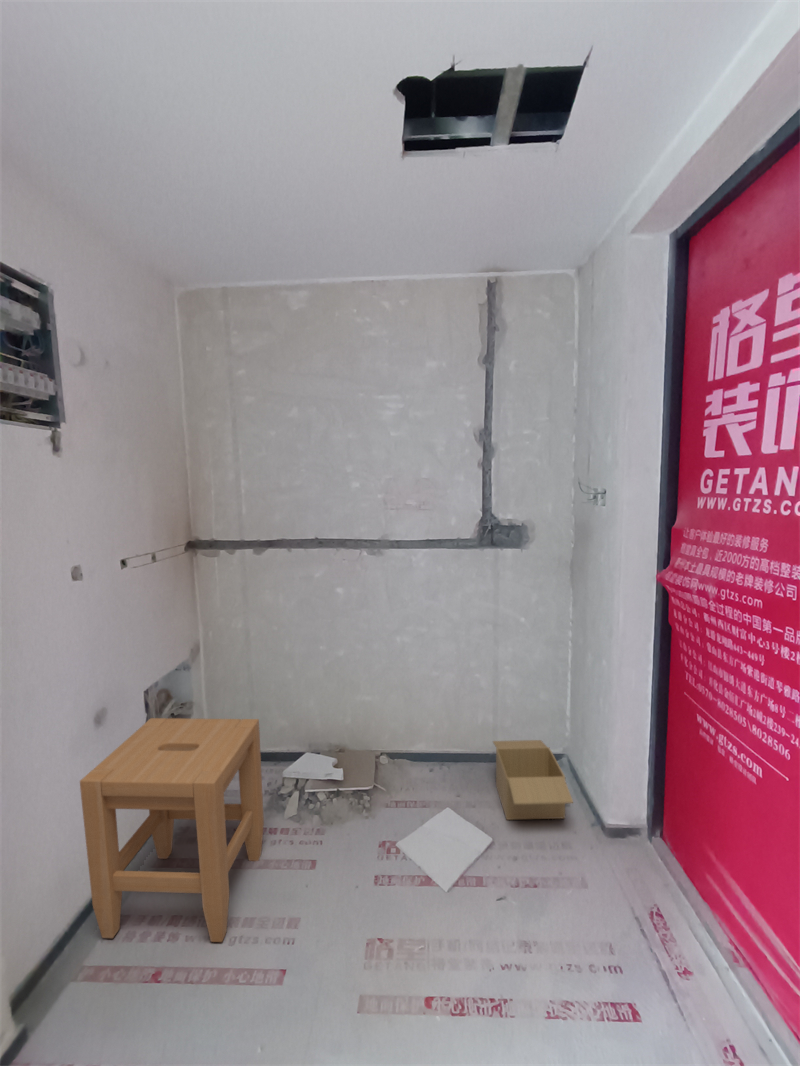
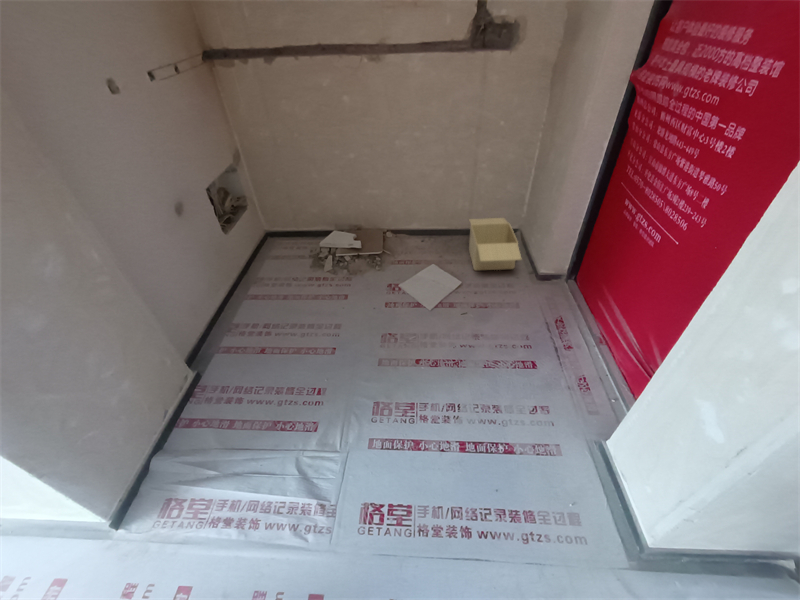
stool: present [80,718,264,942] -> none [171,207,310,342]

